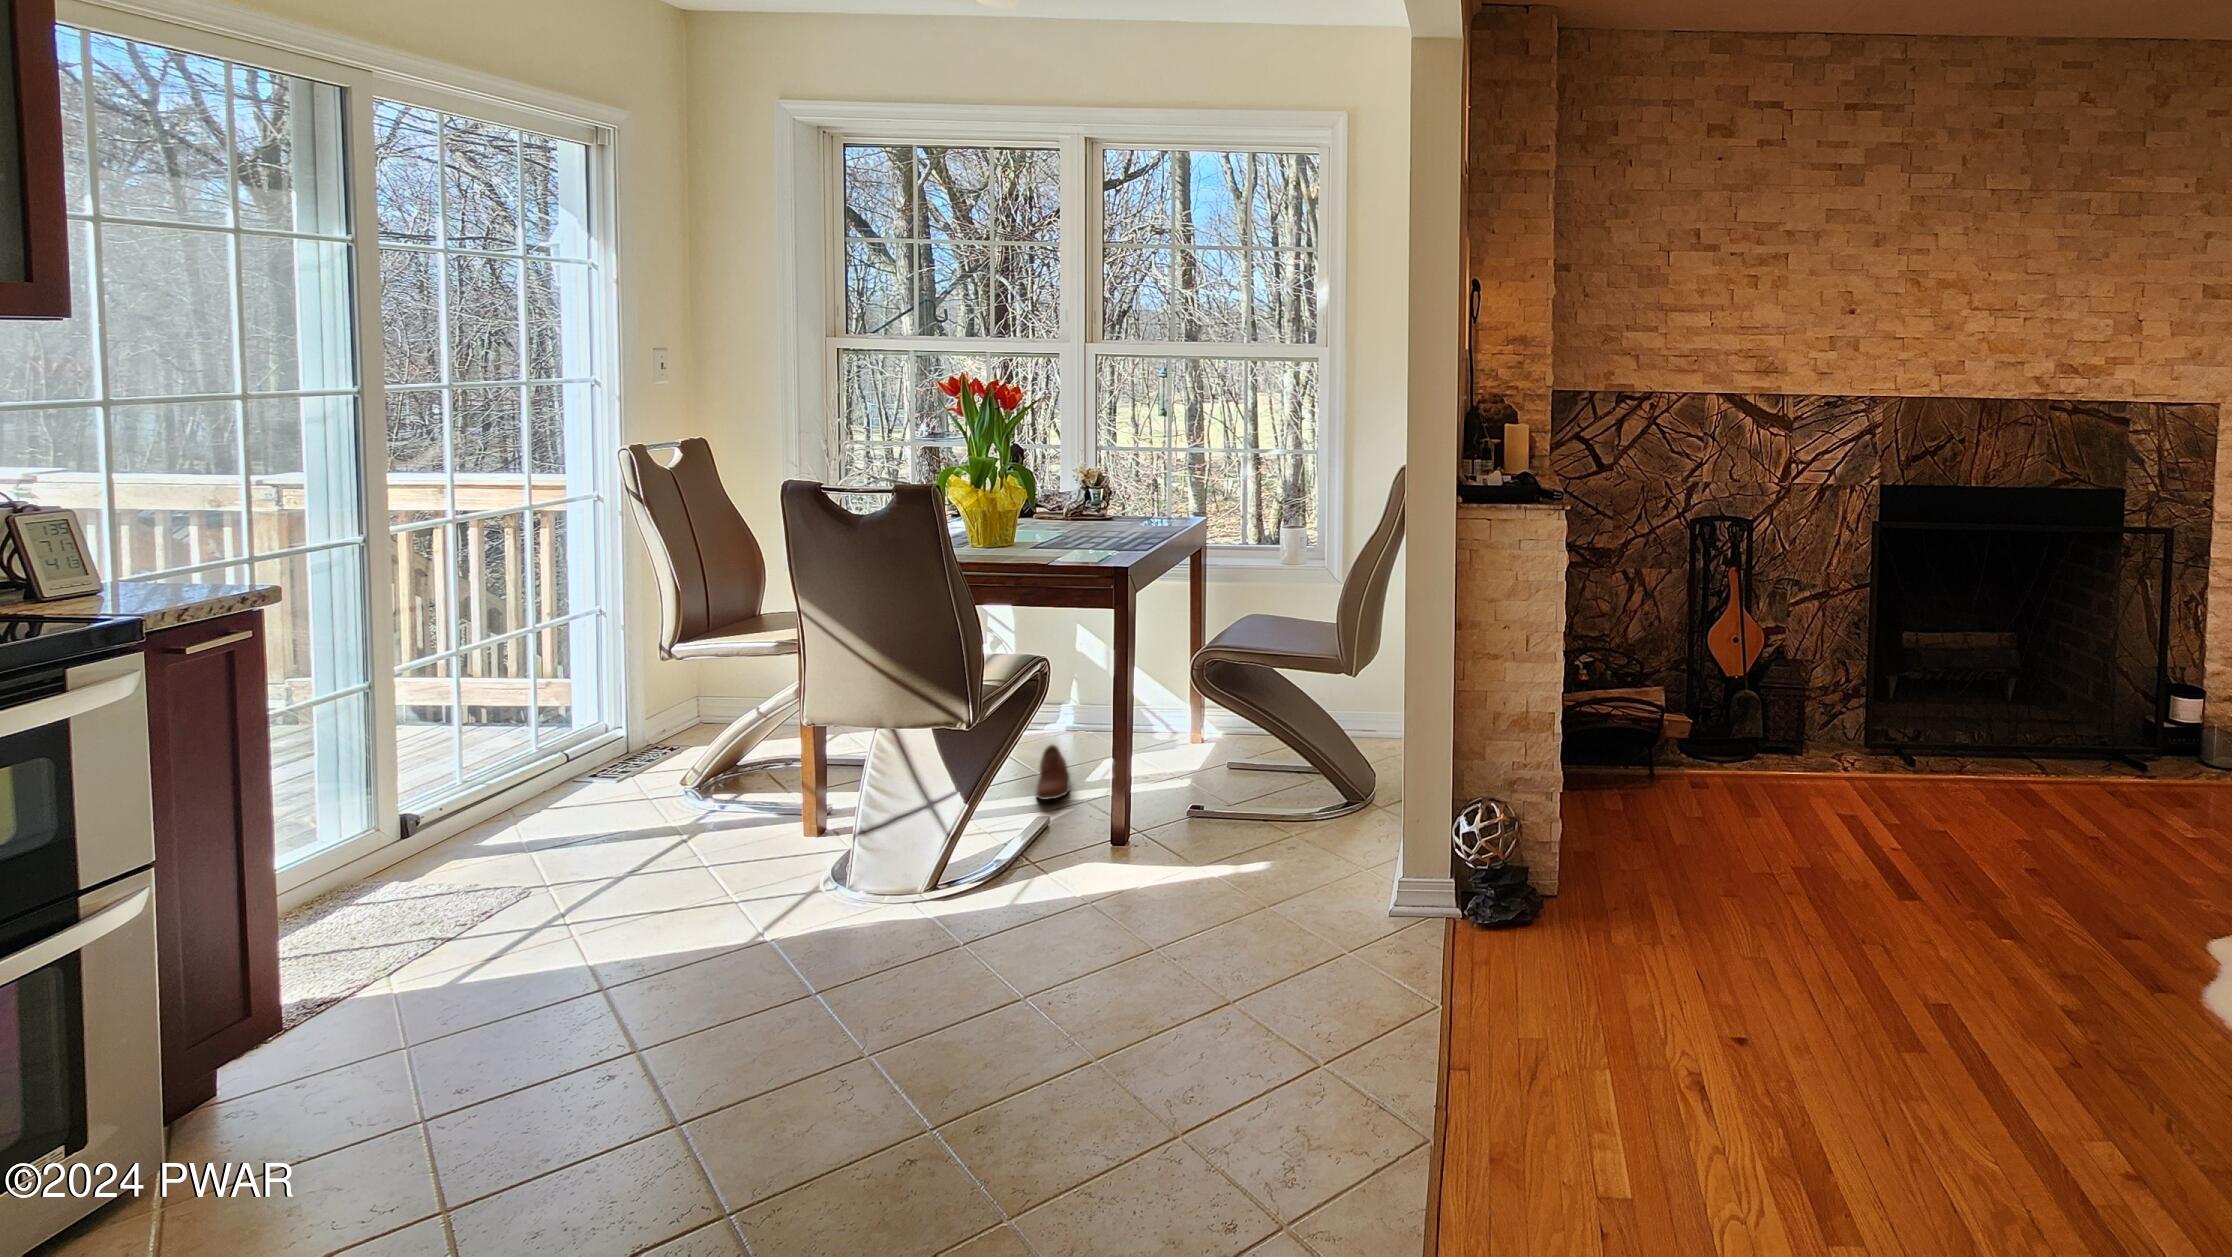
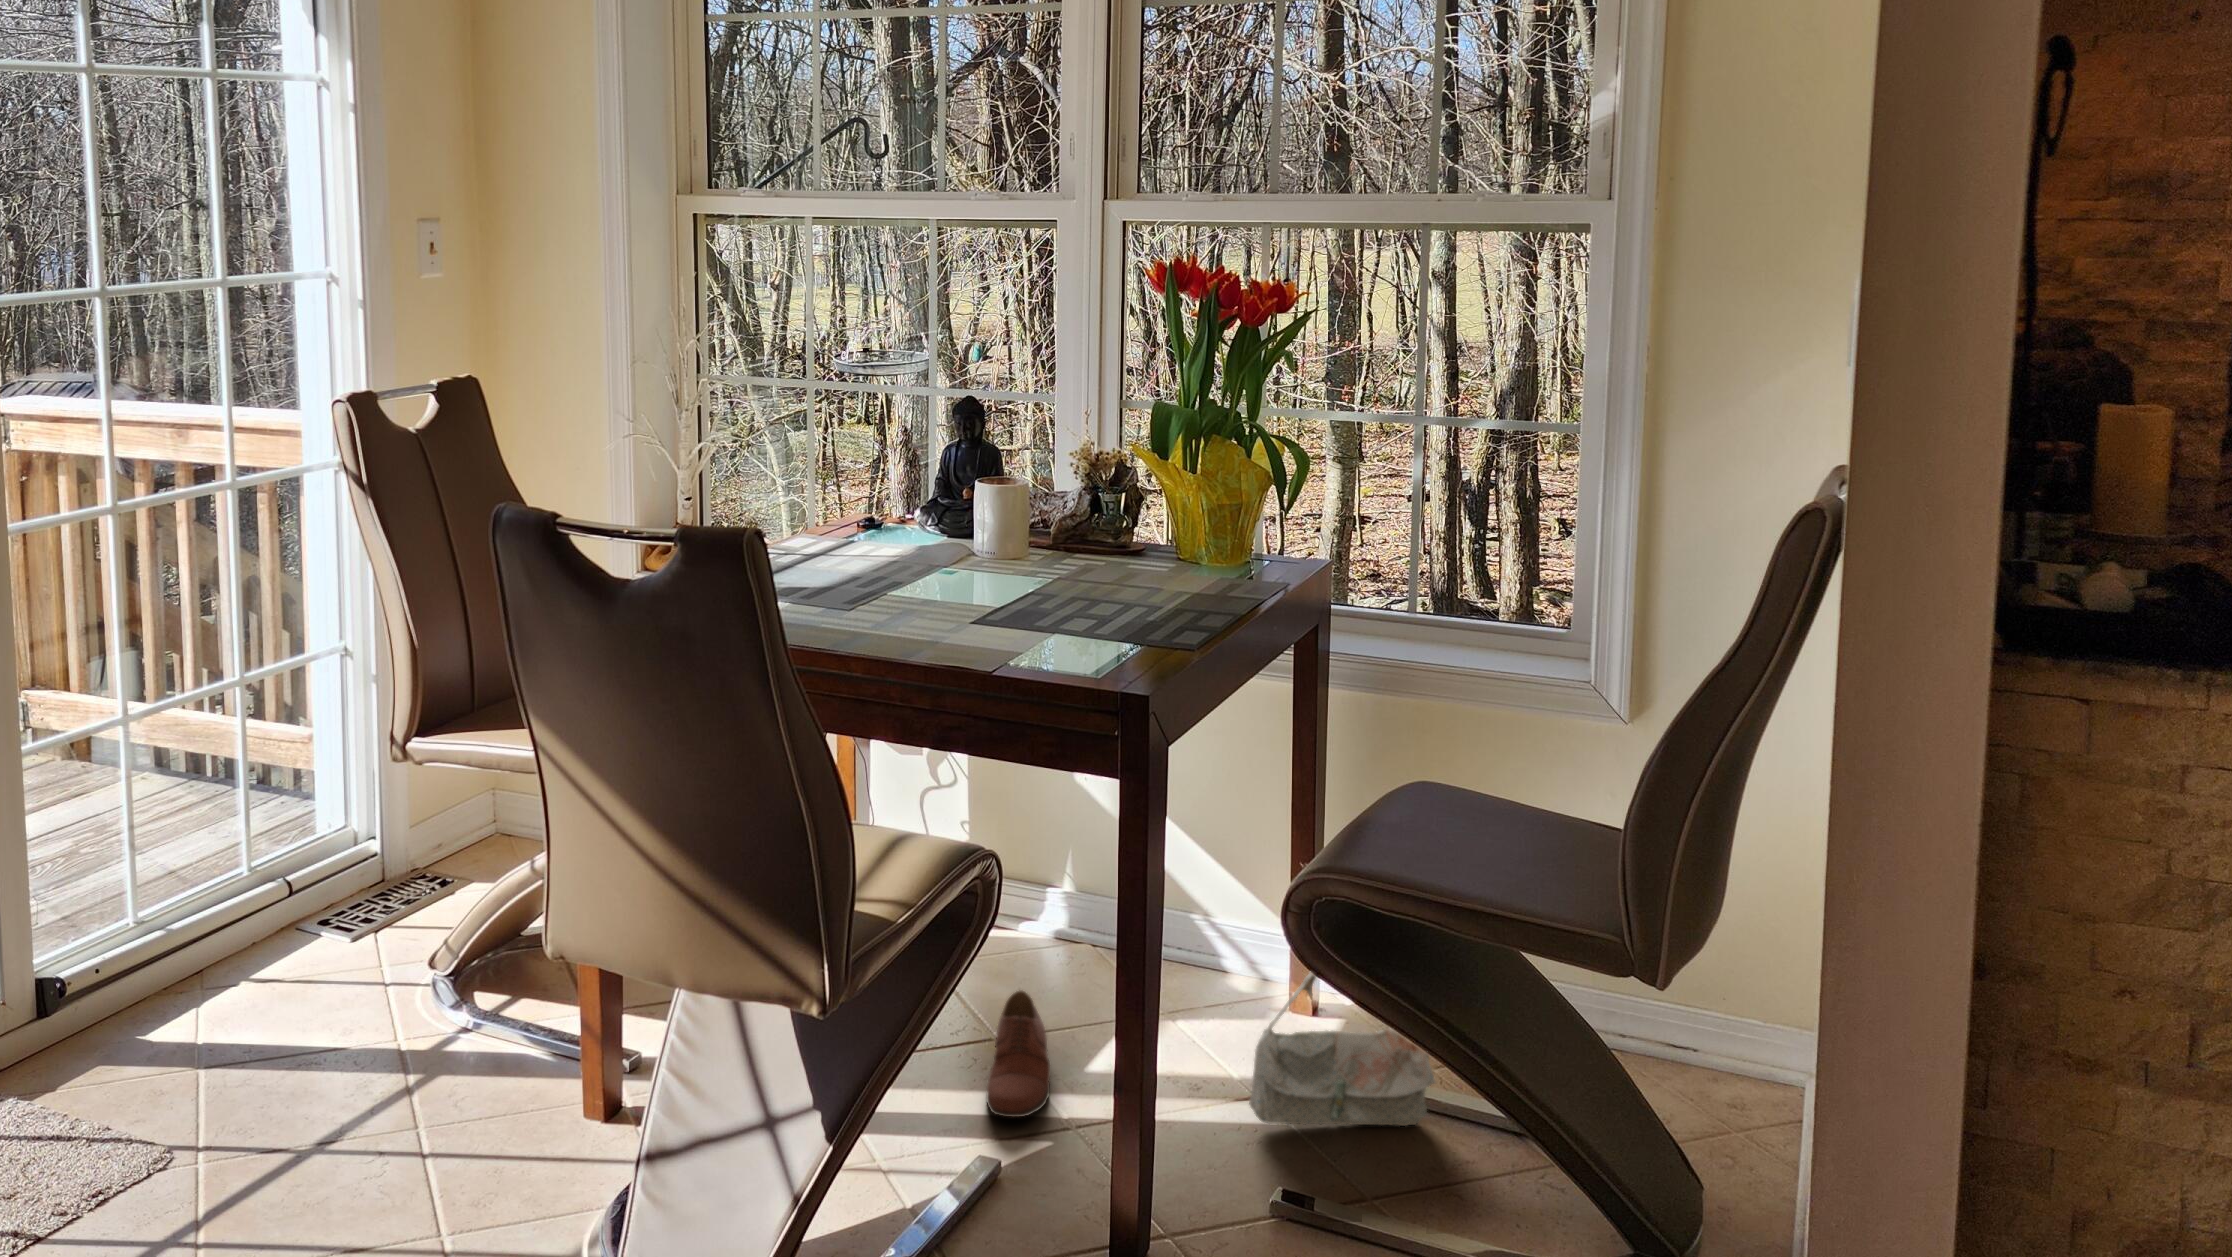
bag: none [1171,686,1259,784] -> present [1249,973,1435,1126]

